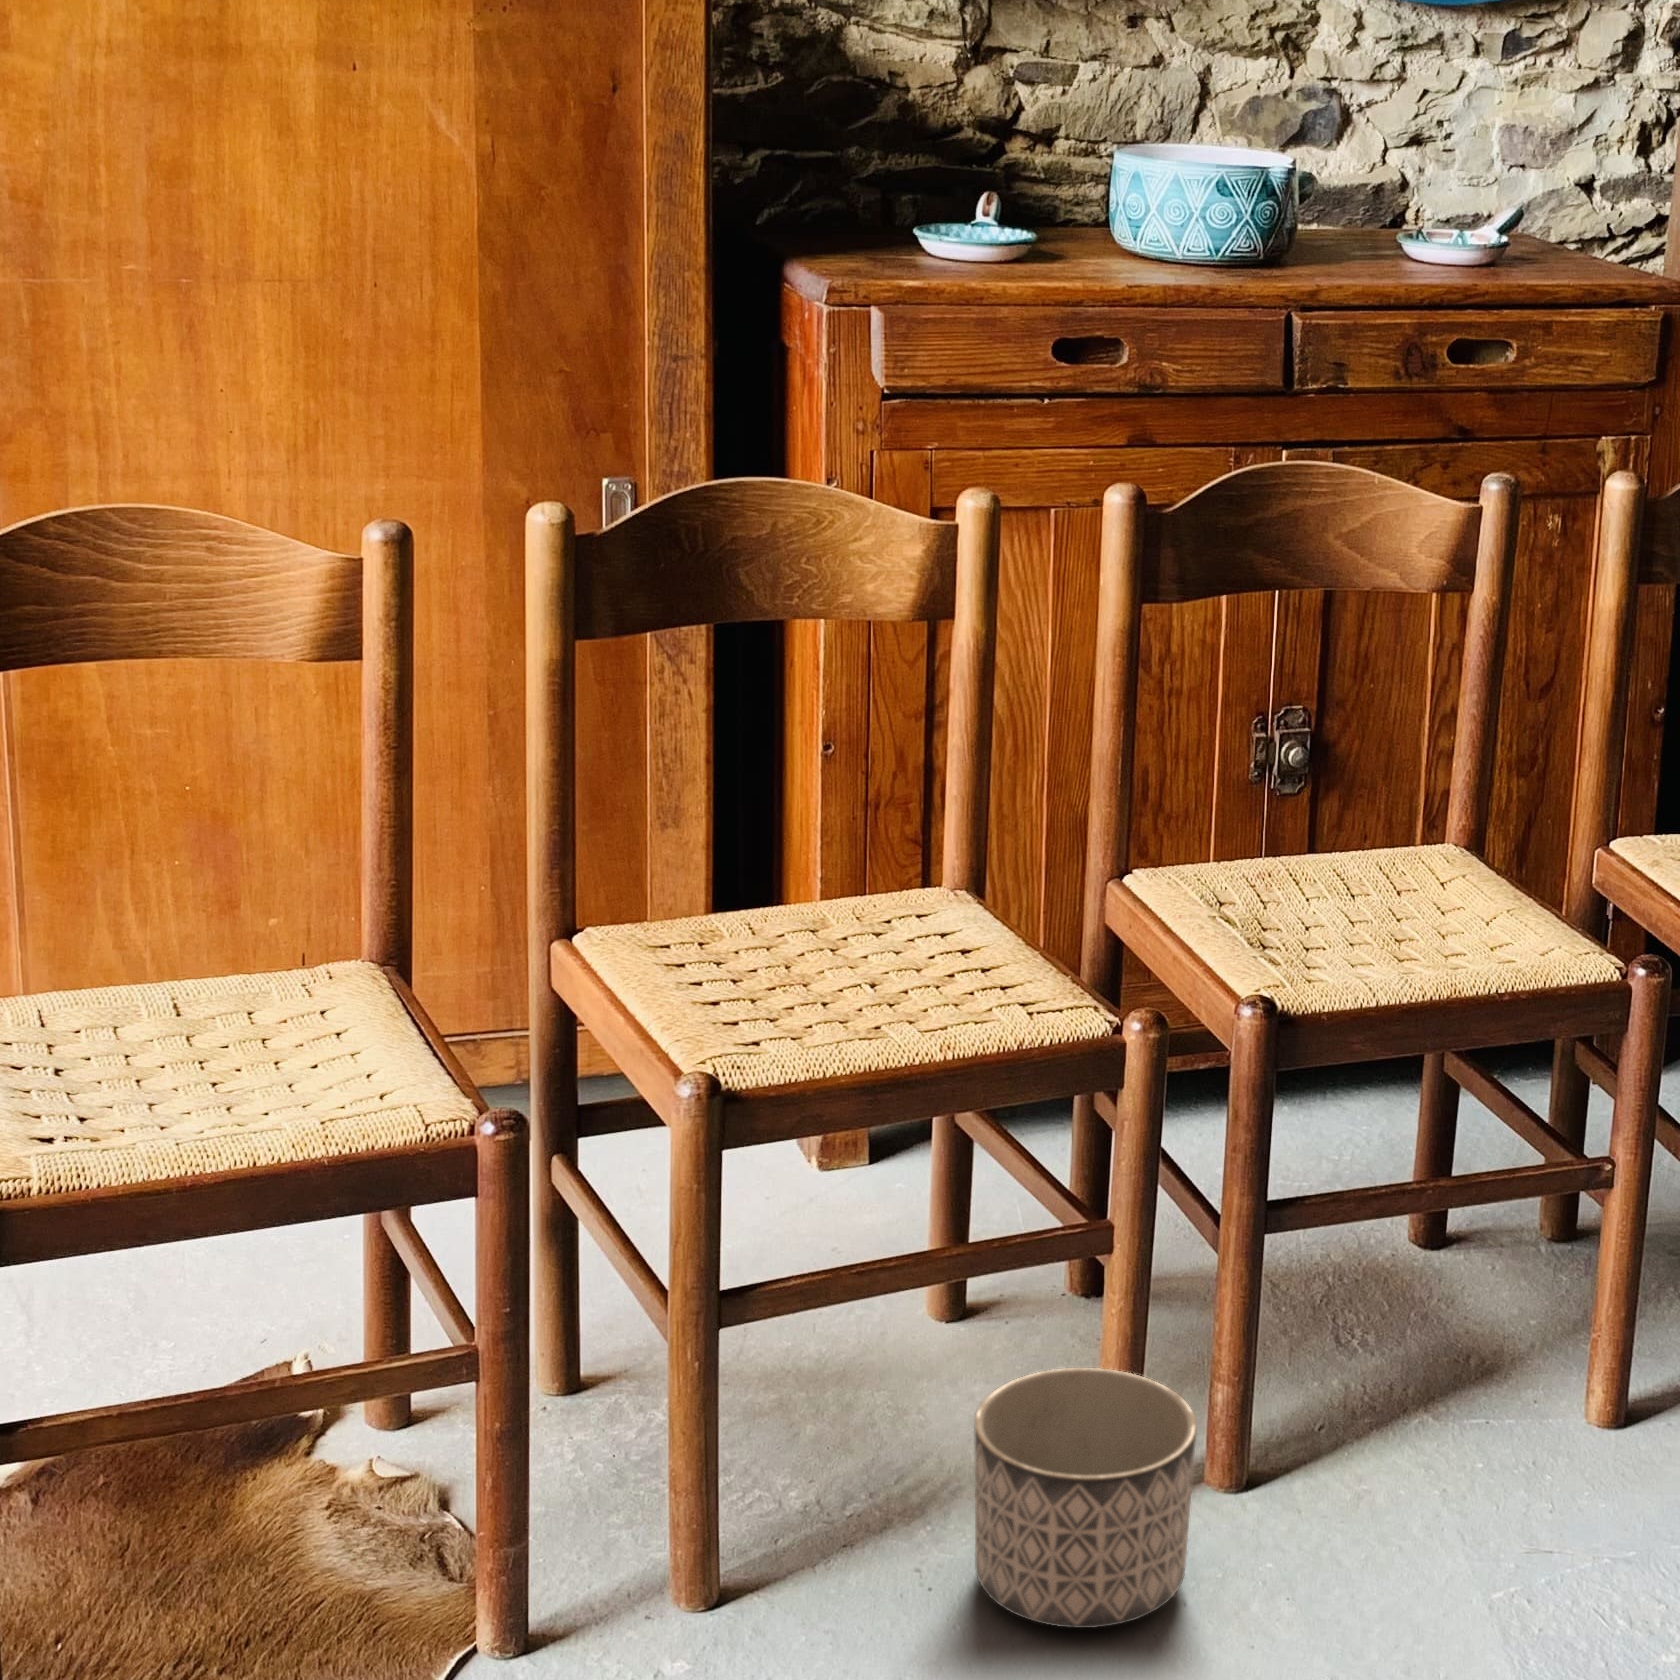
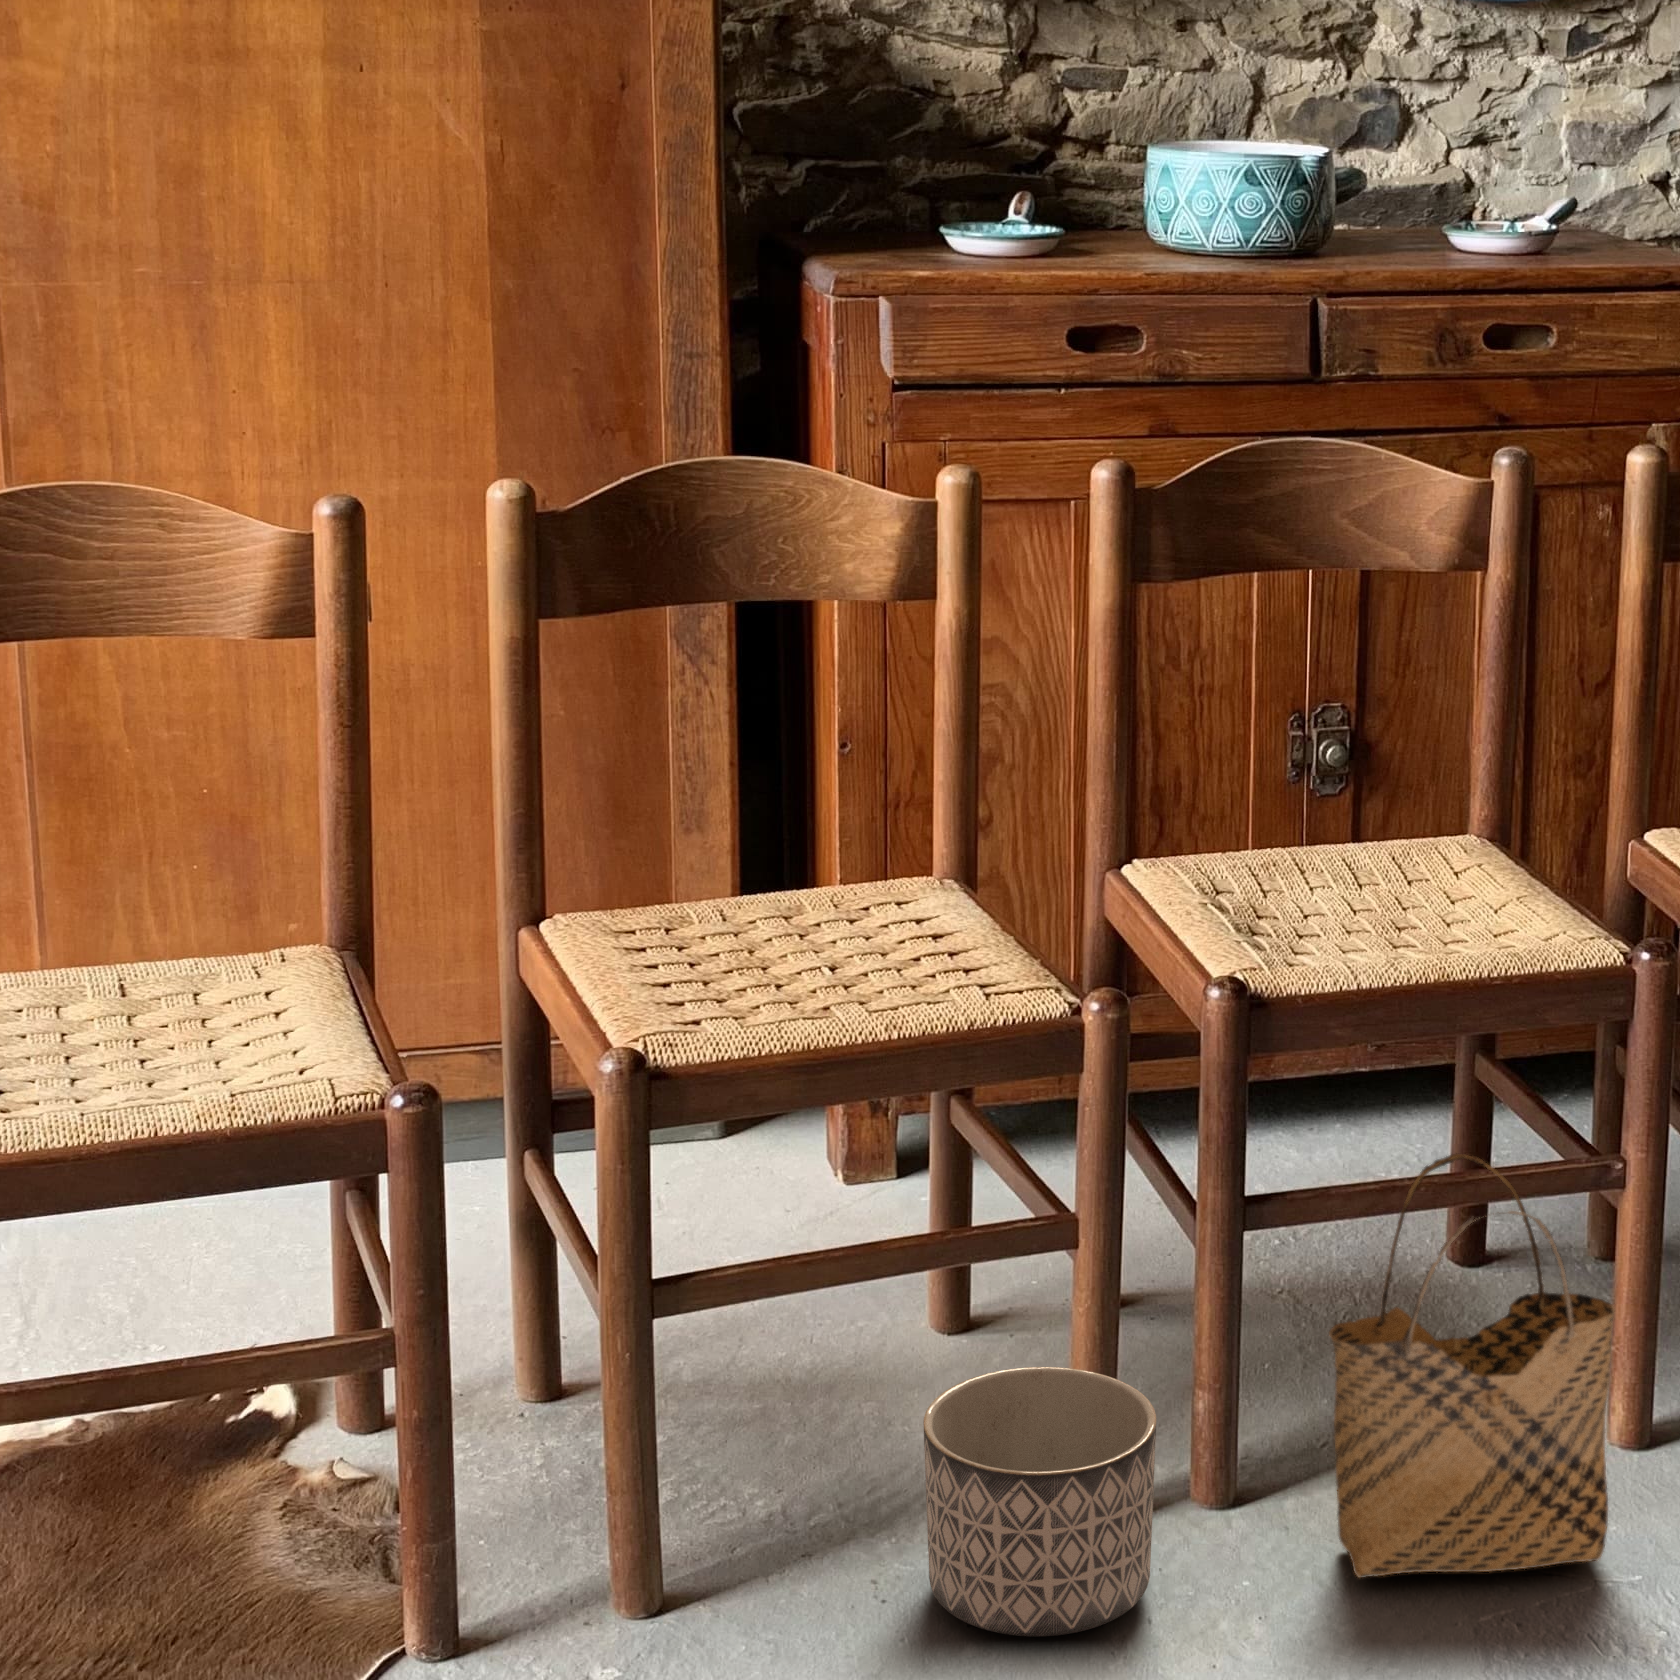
woven basket: none [1354,1162,1618,1564] -> present [1329,1154,1615,1578]

